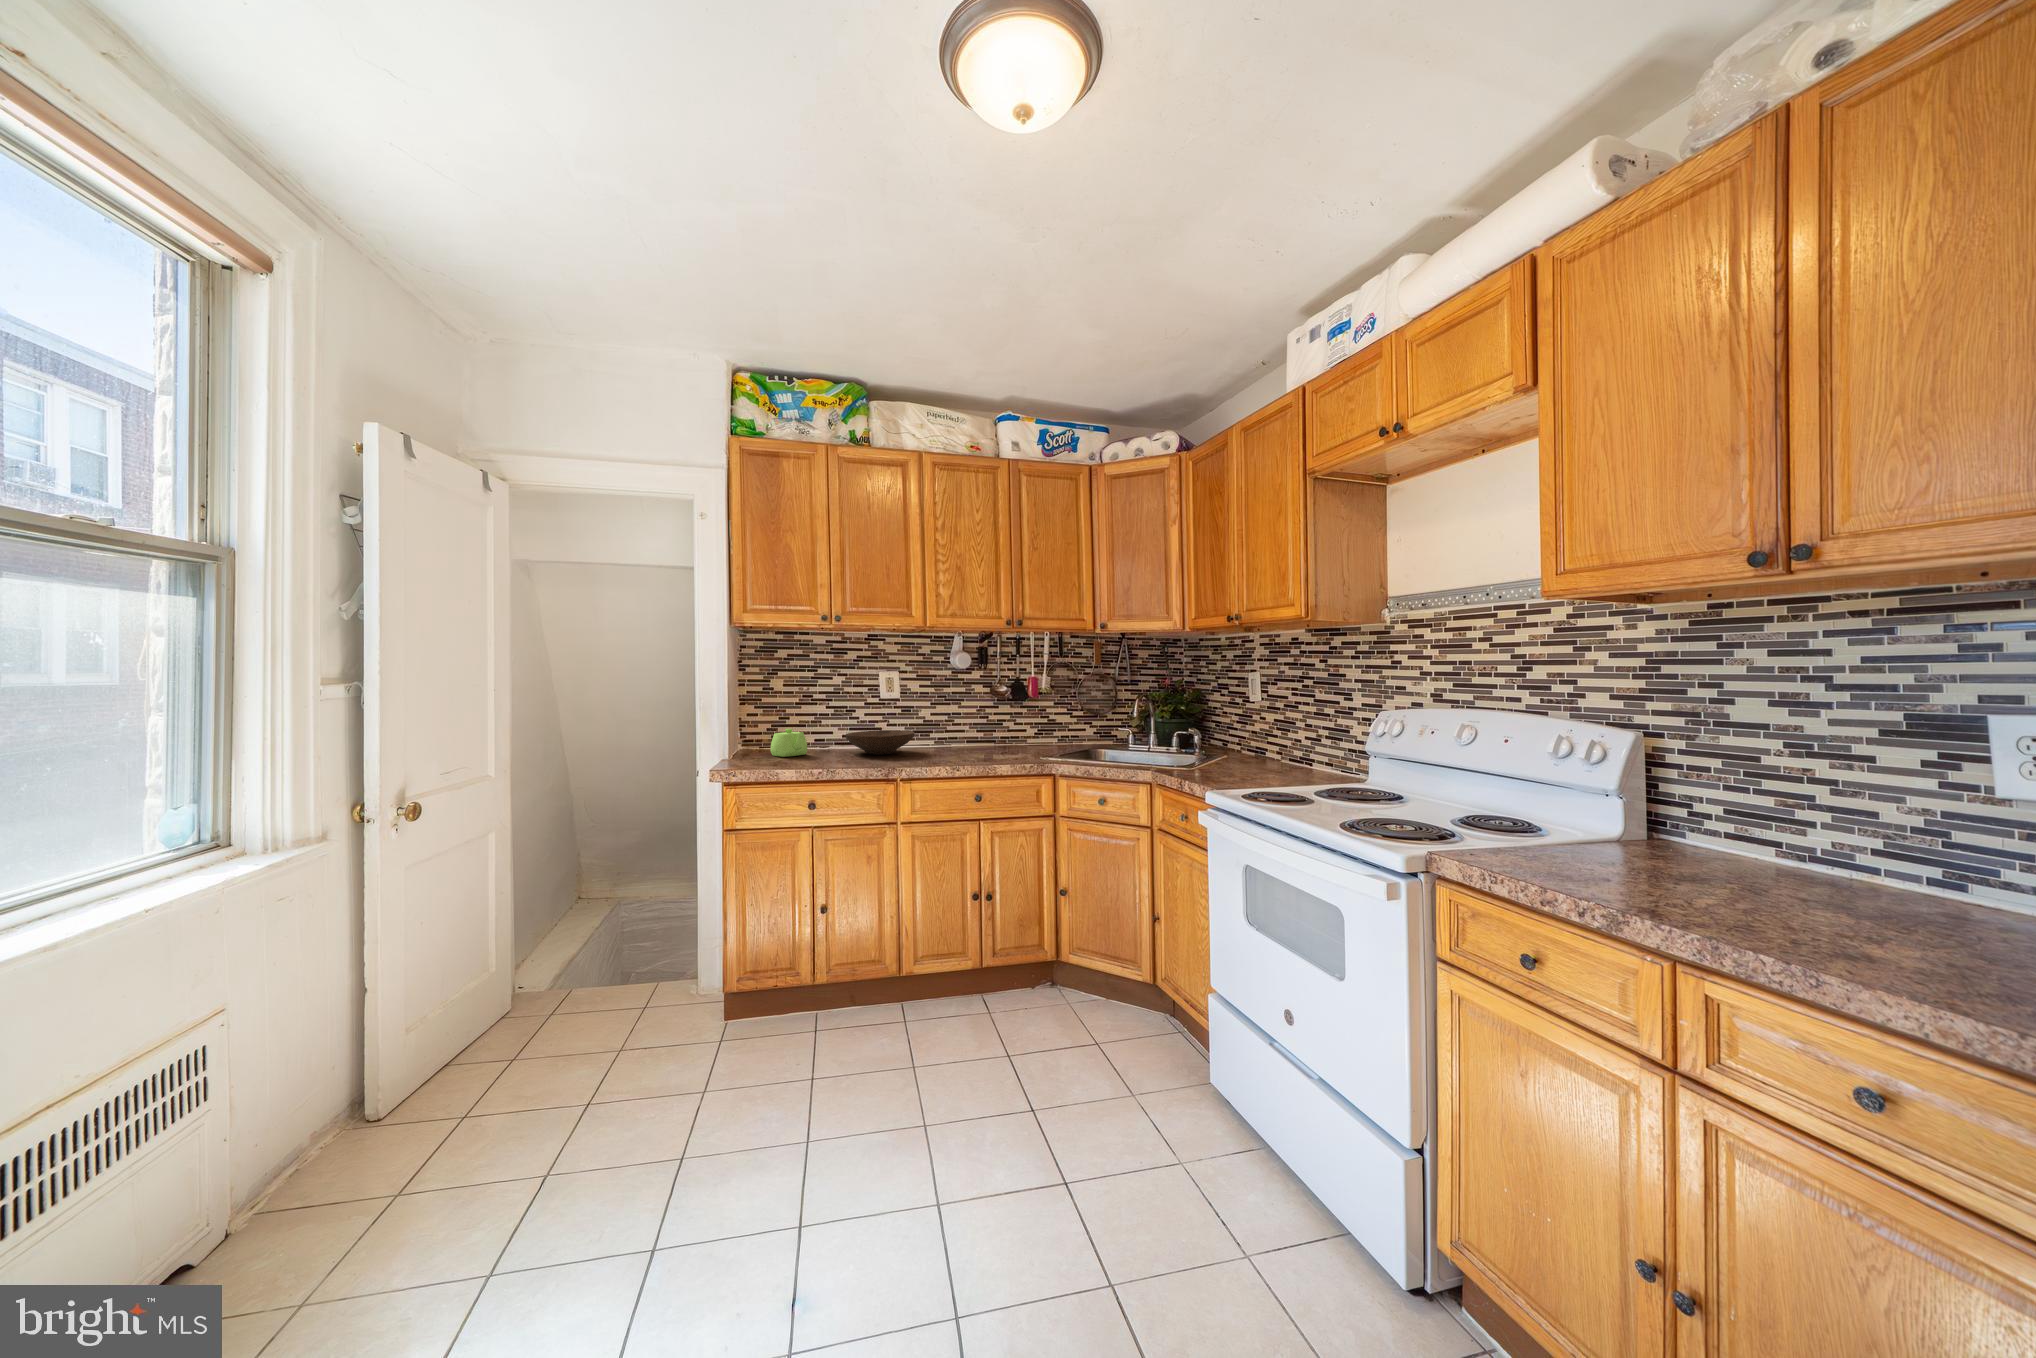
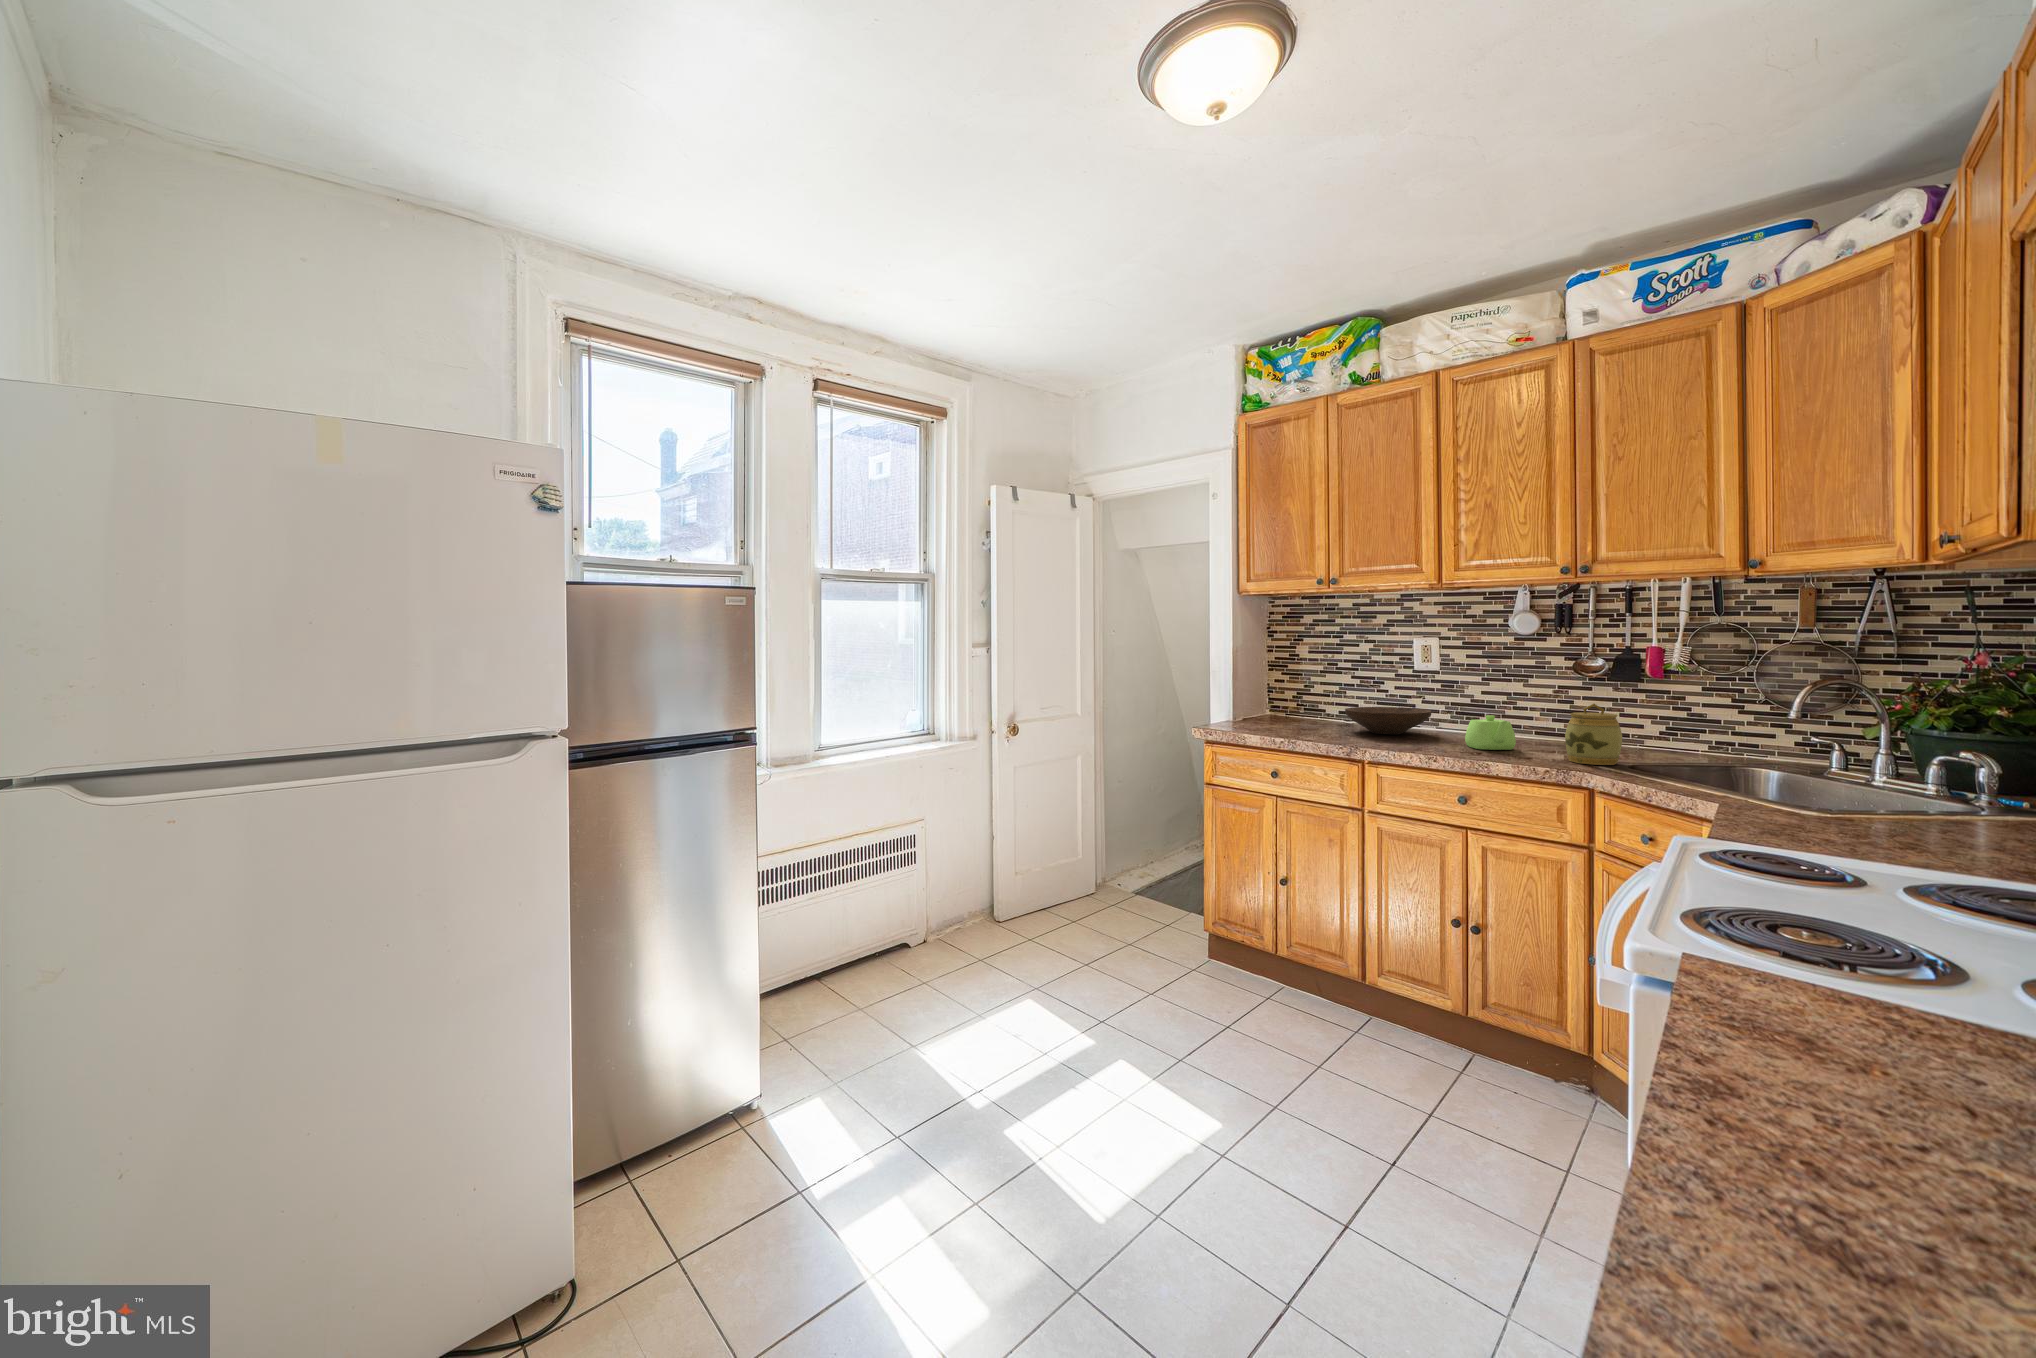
jar: none [1018,717,1049,759] -> present [1565,704,1622,765]
teapot: present [771,729,807,757] -> present [1465,715,1516,750]

